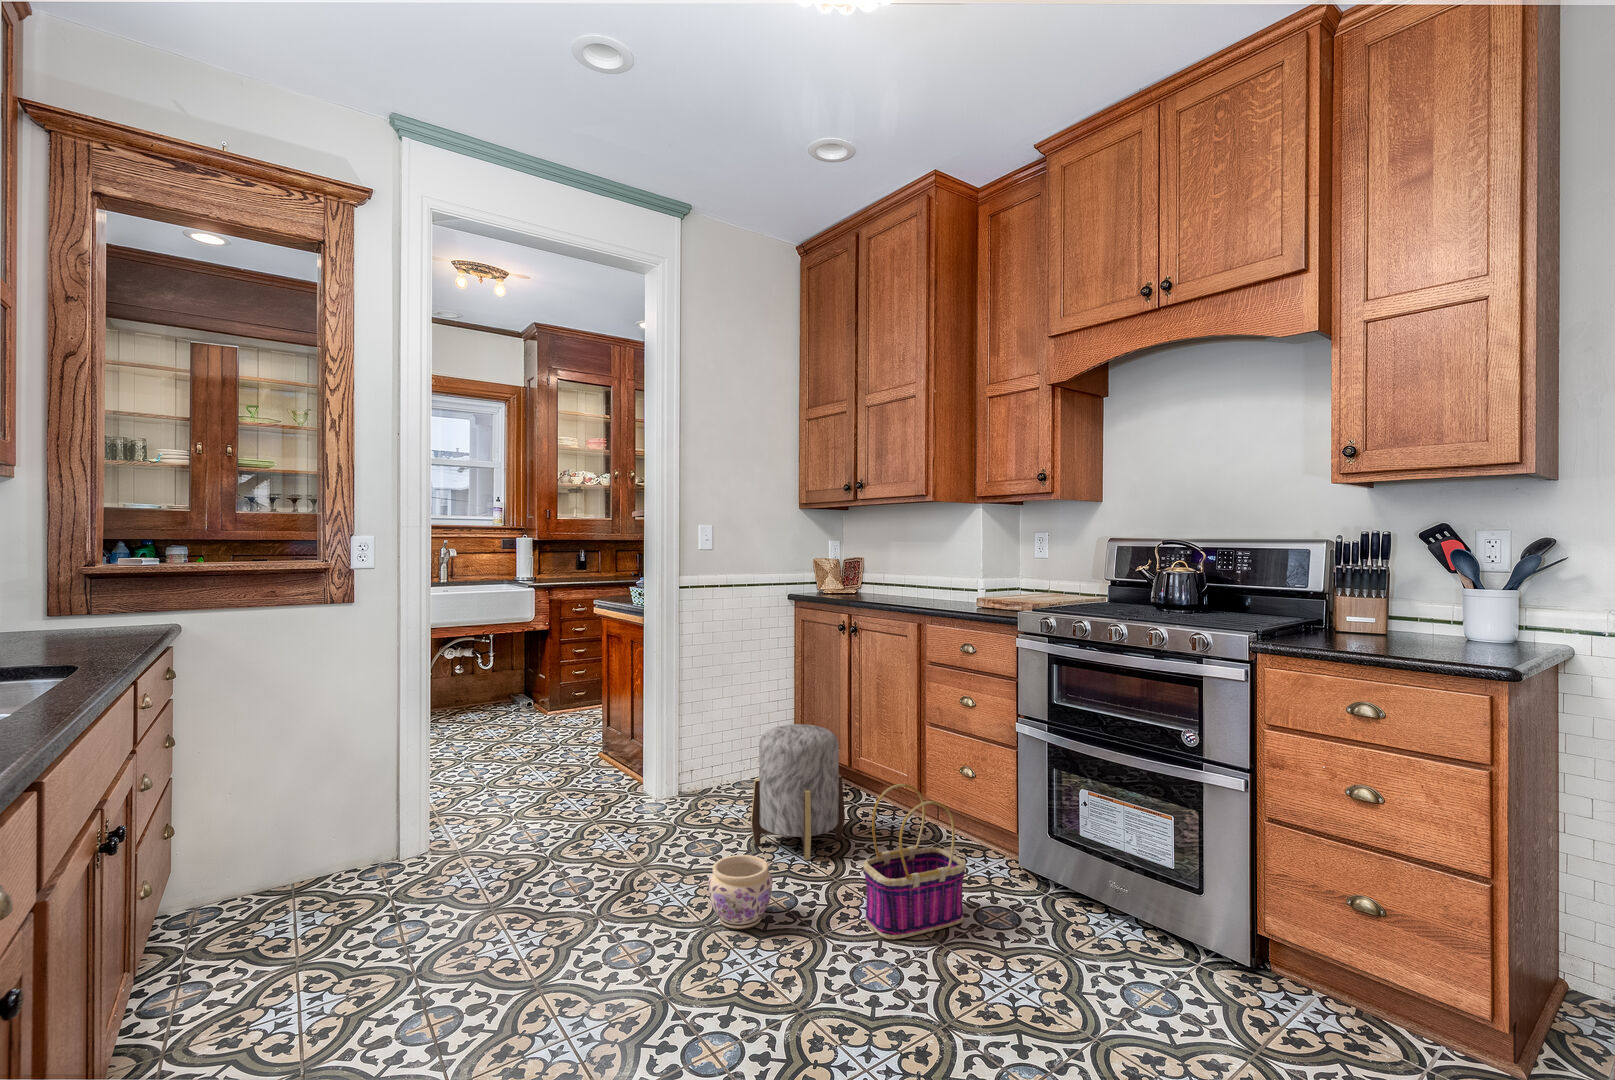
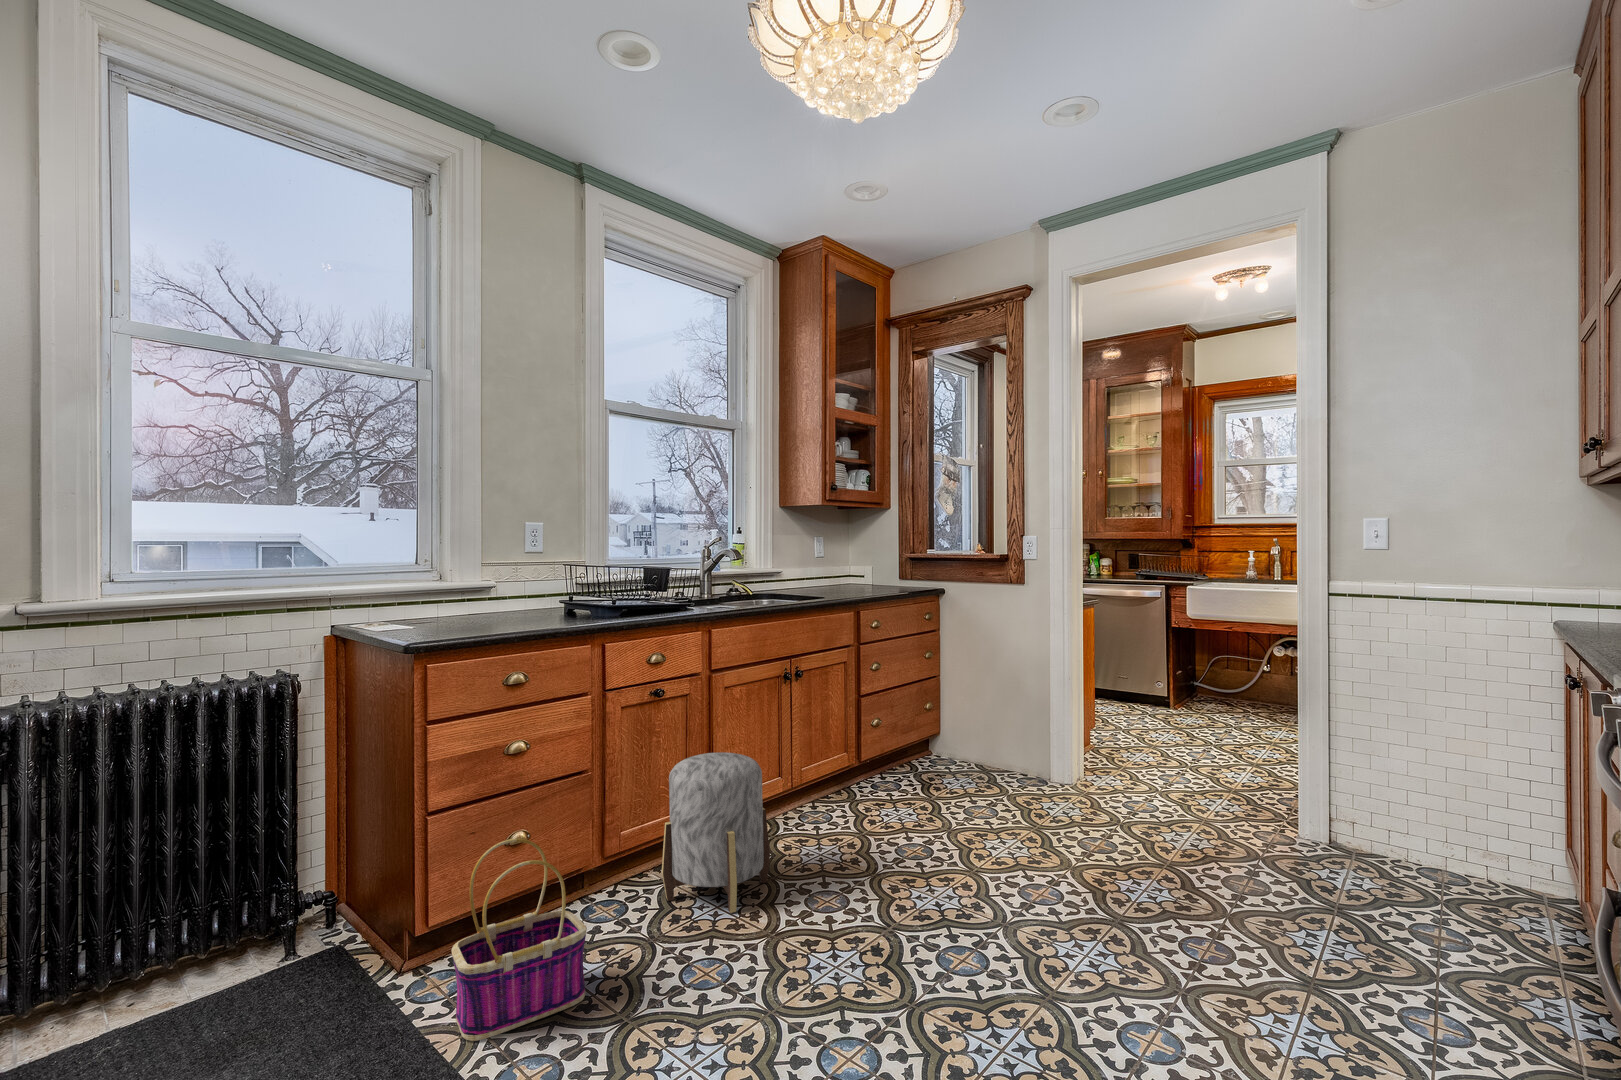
basket: present [863,784,966,939] -> present [452,839,587,1041]
planter: present [708,855,772,930] -> none [625,922,705,1021]

